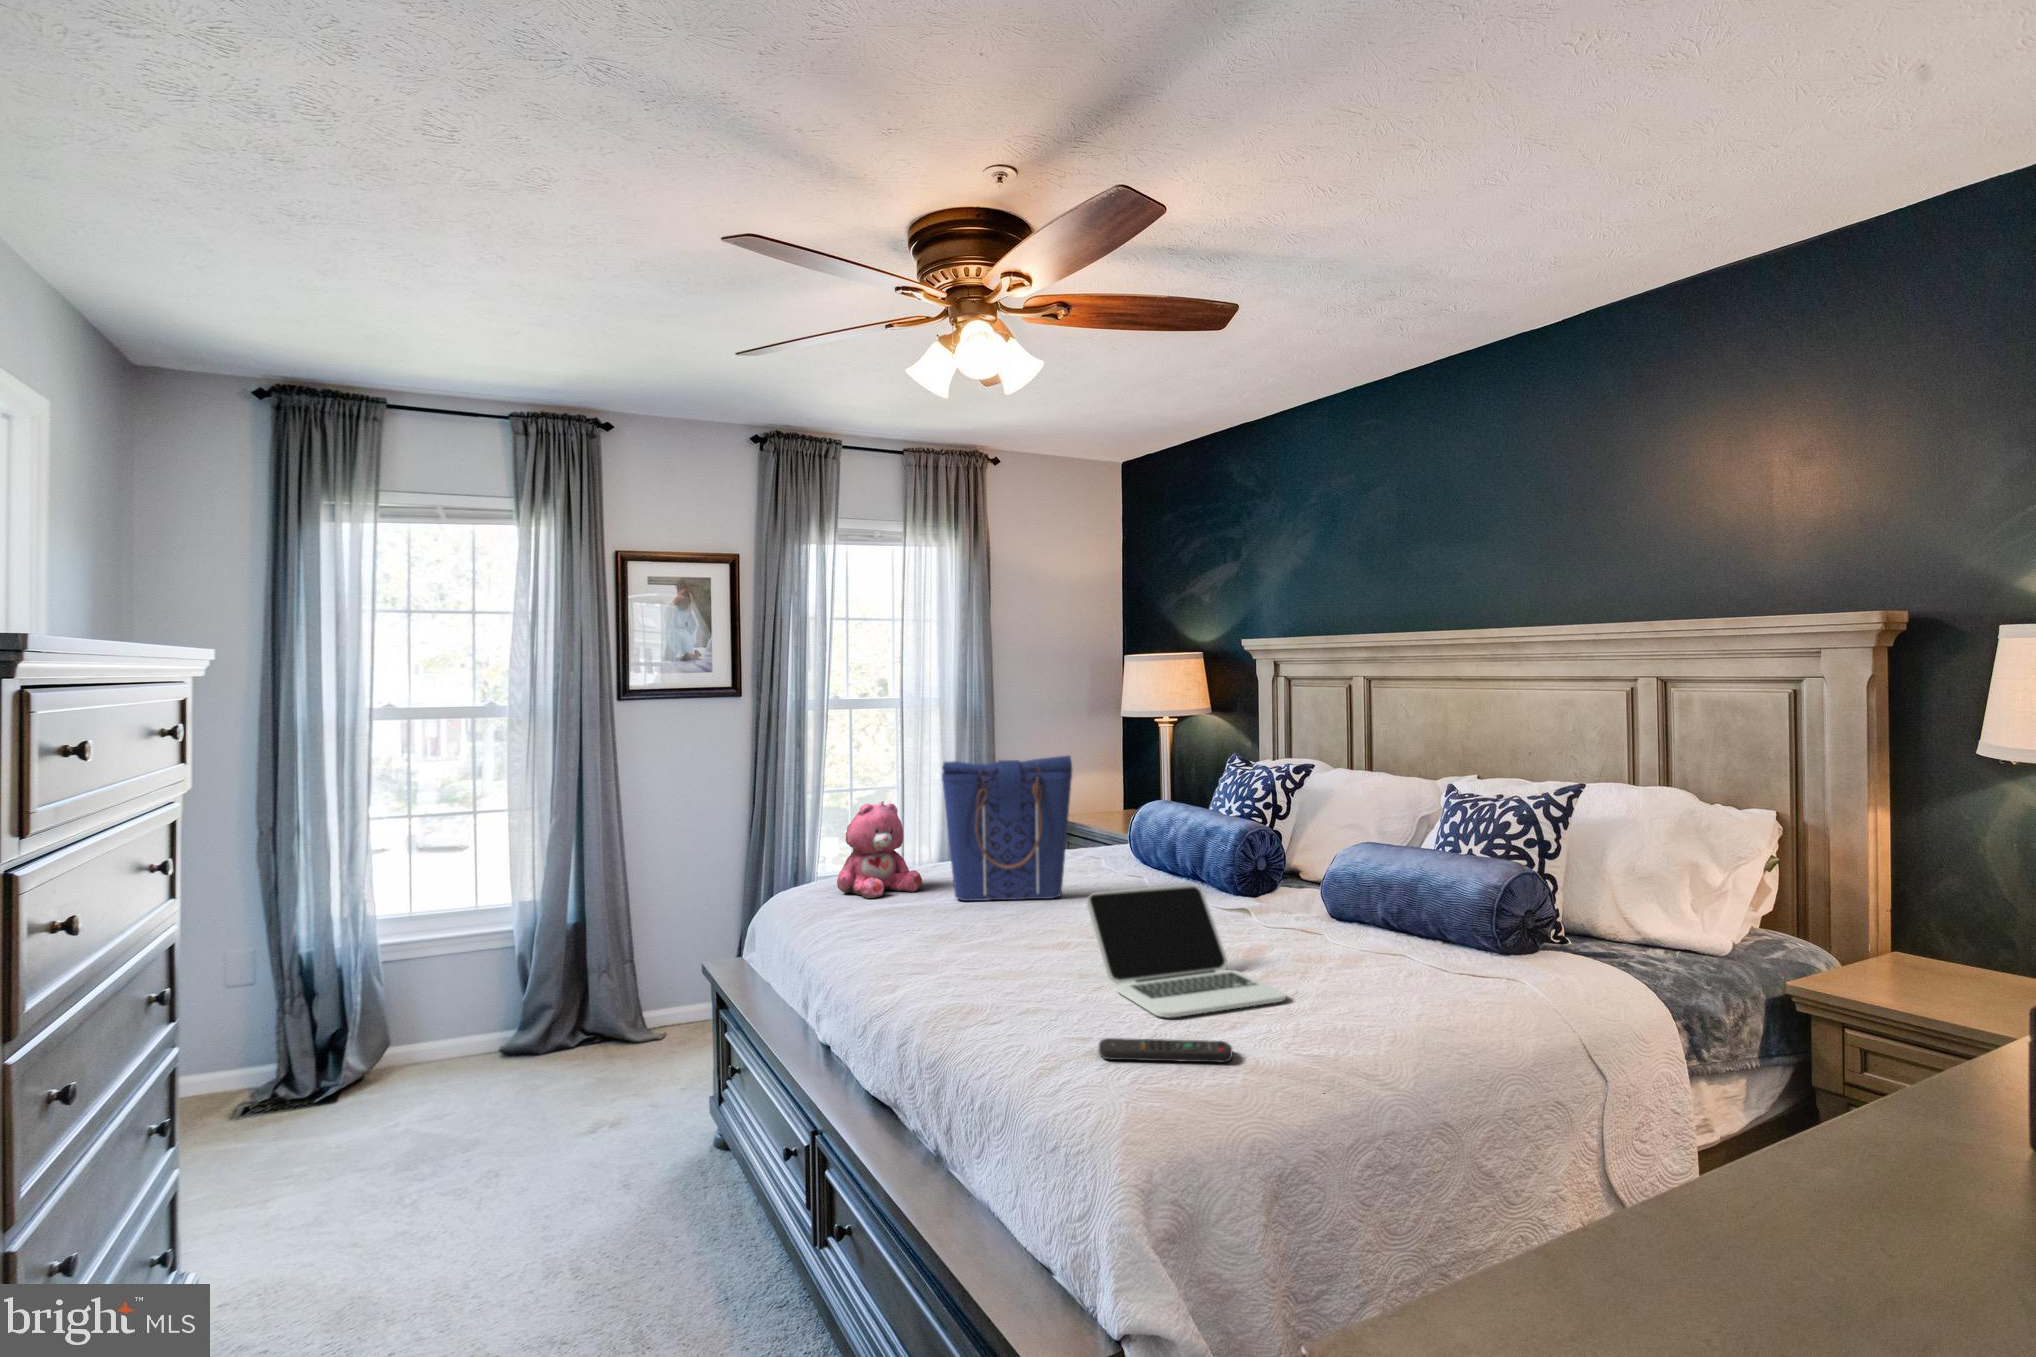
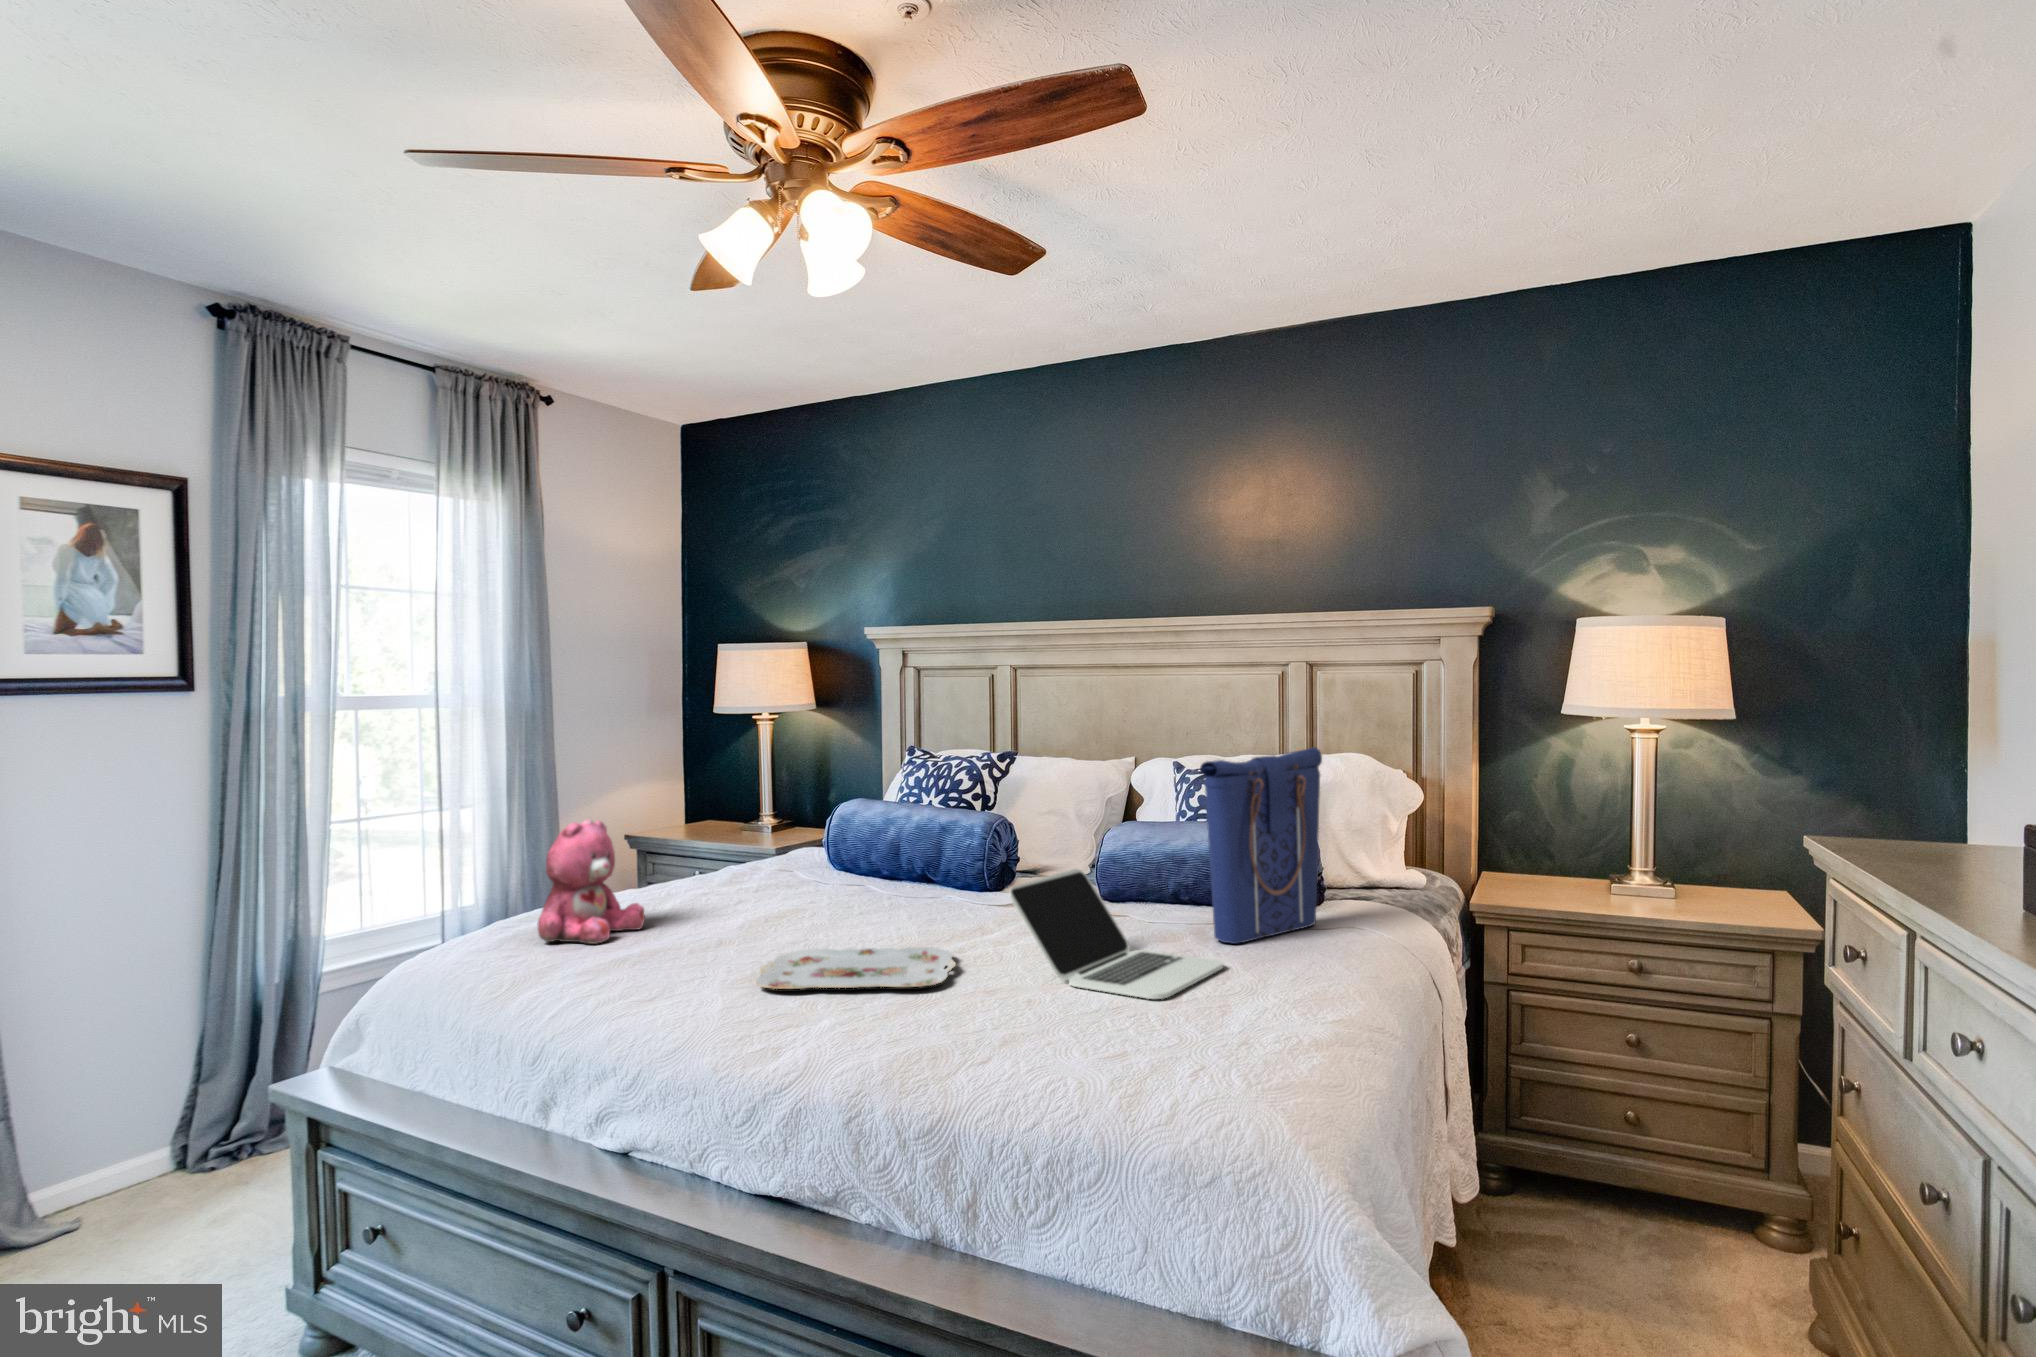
tote bag: present [942,756,1072,901] -> present [1200,747,1322,944]
serving tray: none [895,924,1074,969] -> present [756,947,956,989]
remote control: present [1099,1038,1232,1062] -> none [1163,1005,1283,1043]

